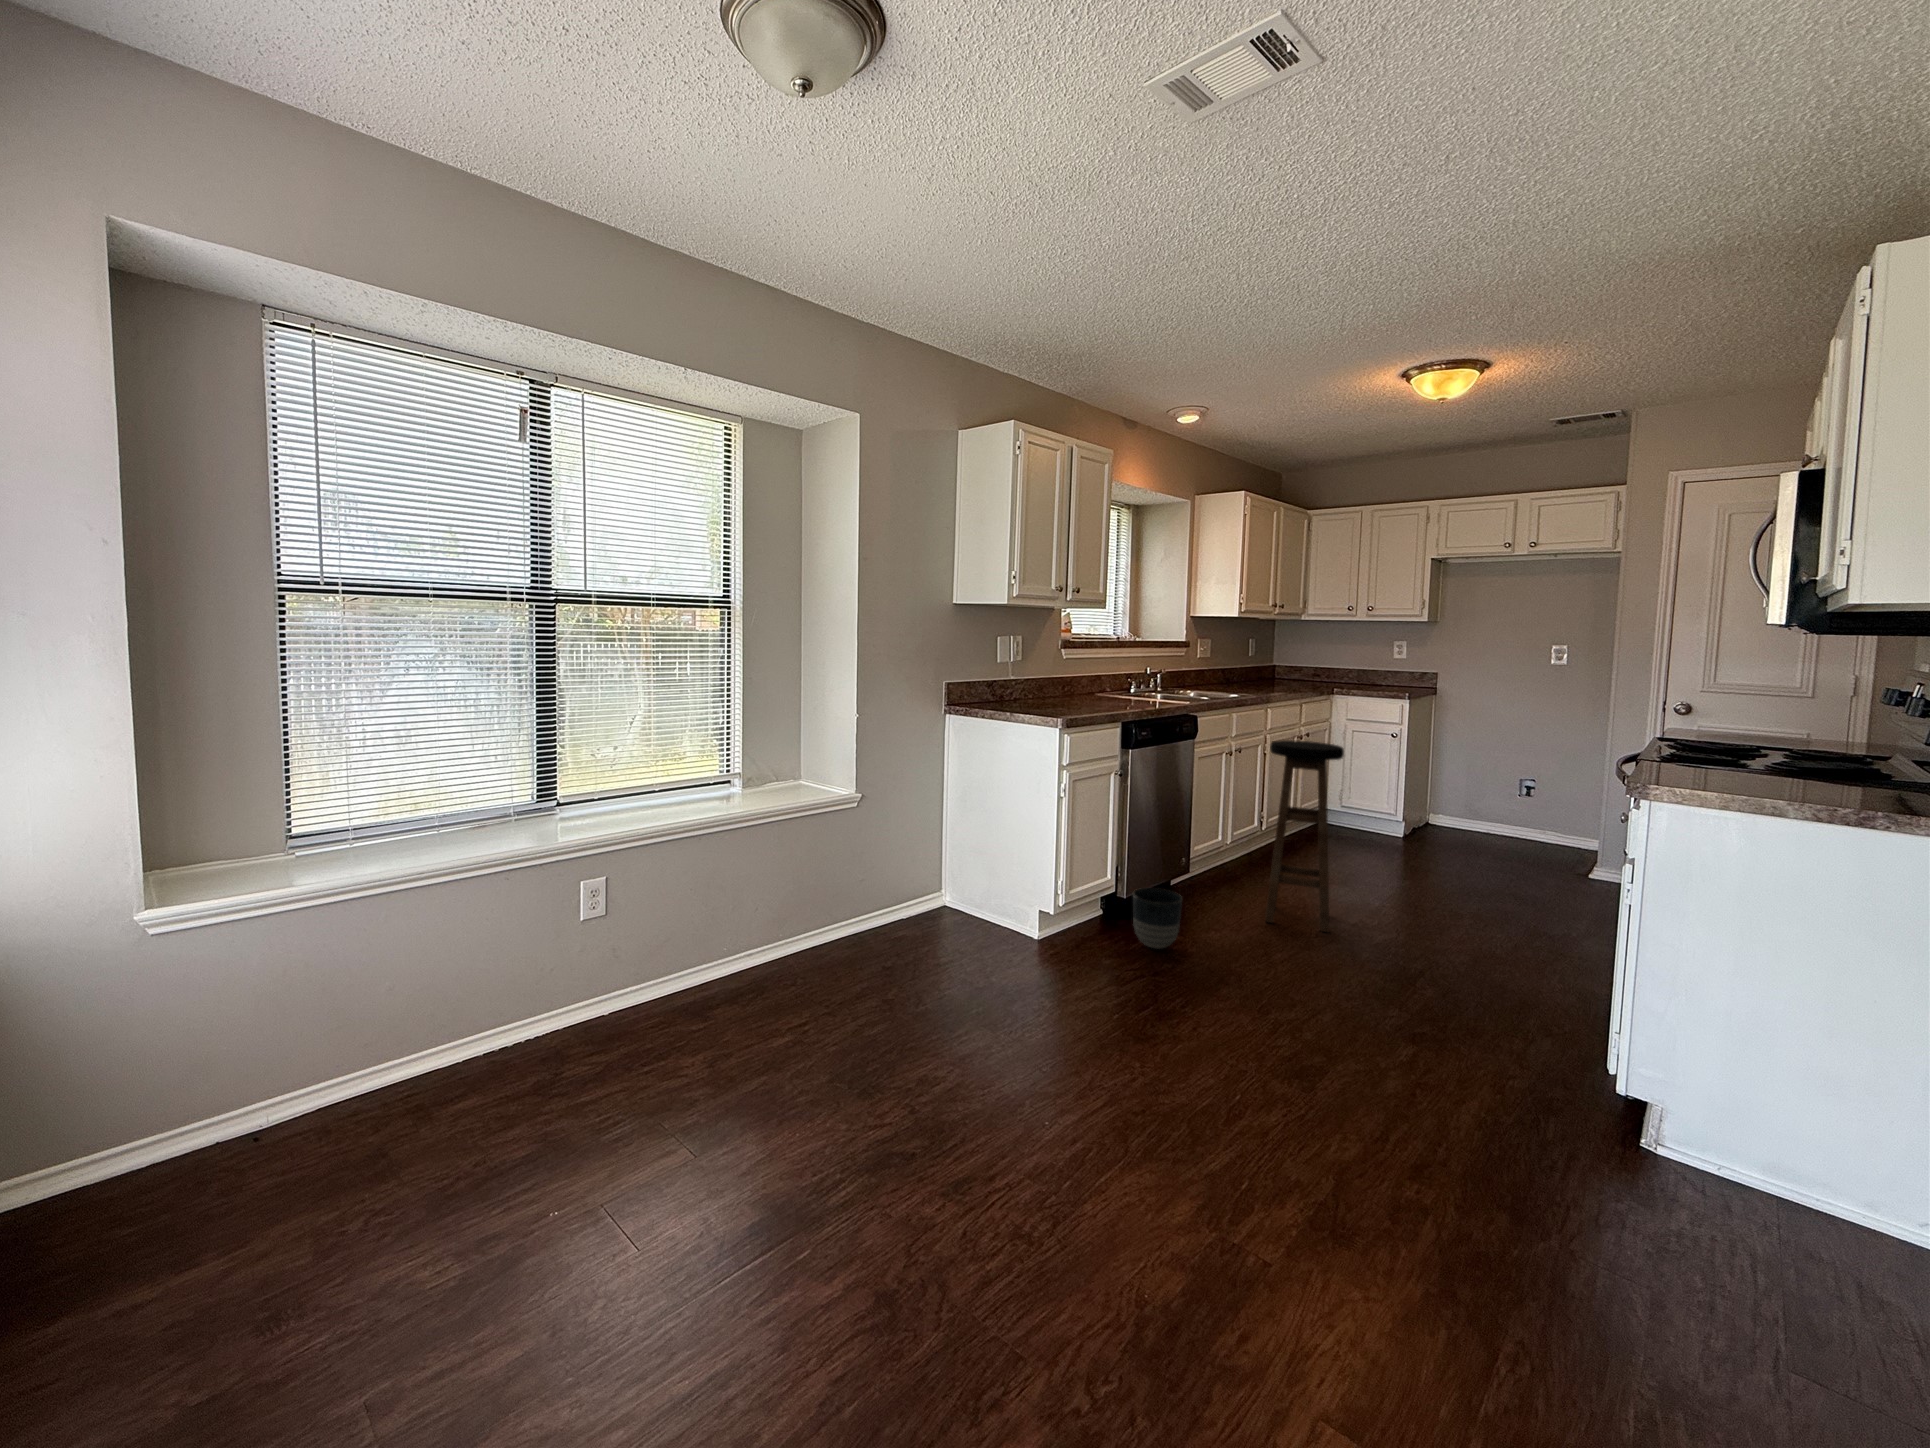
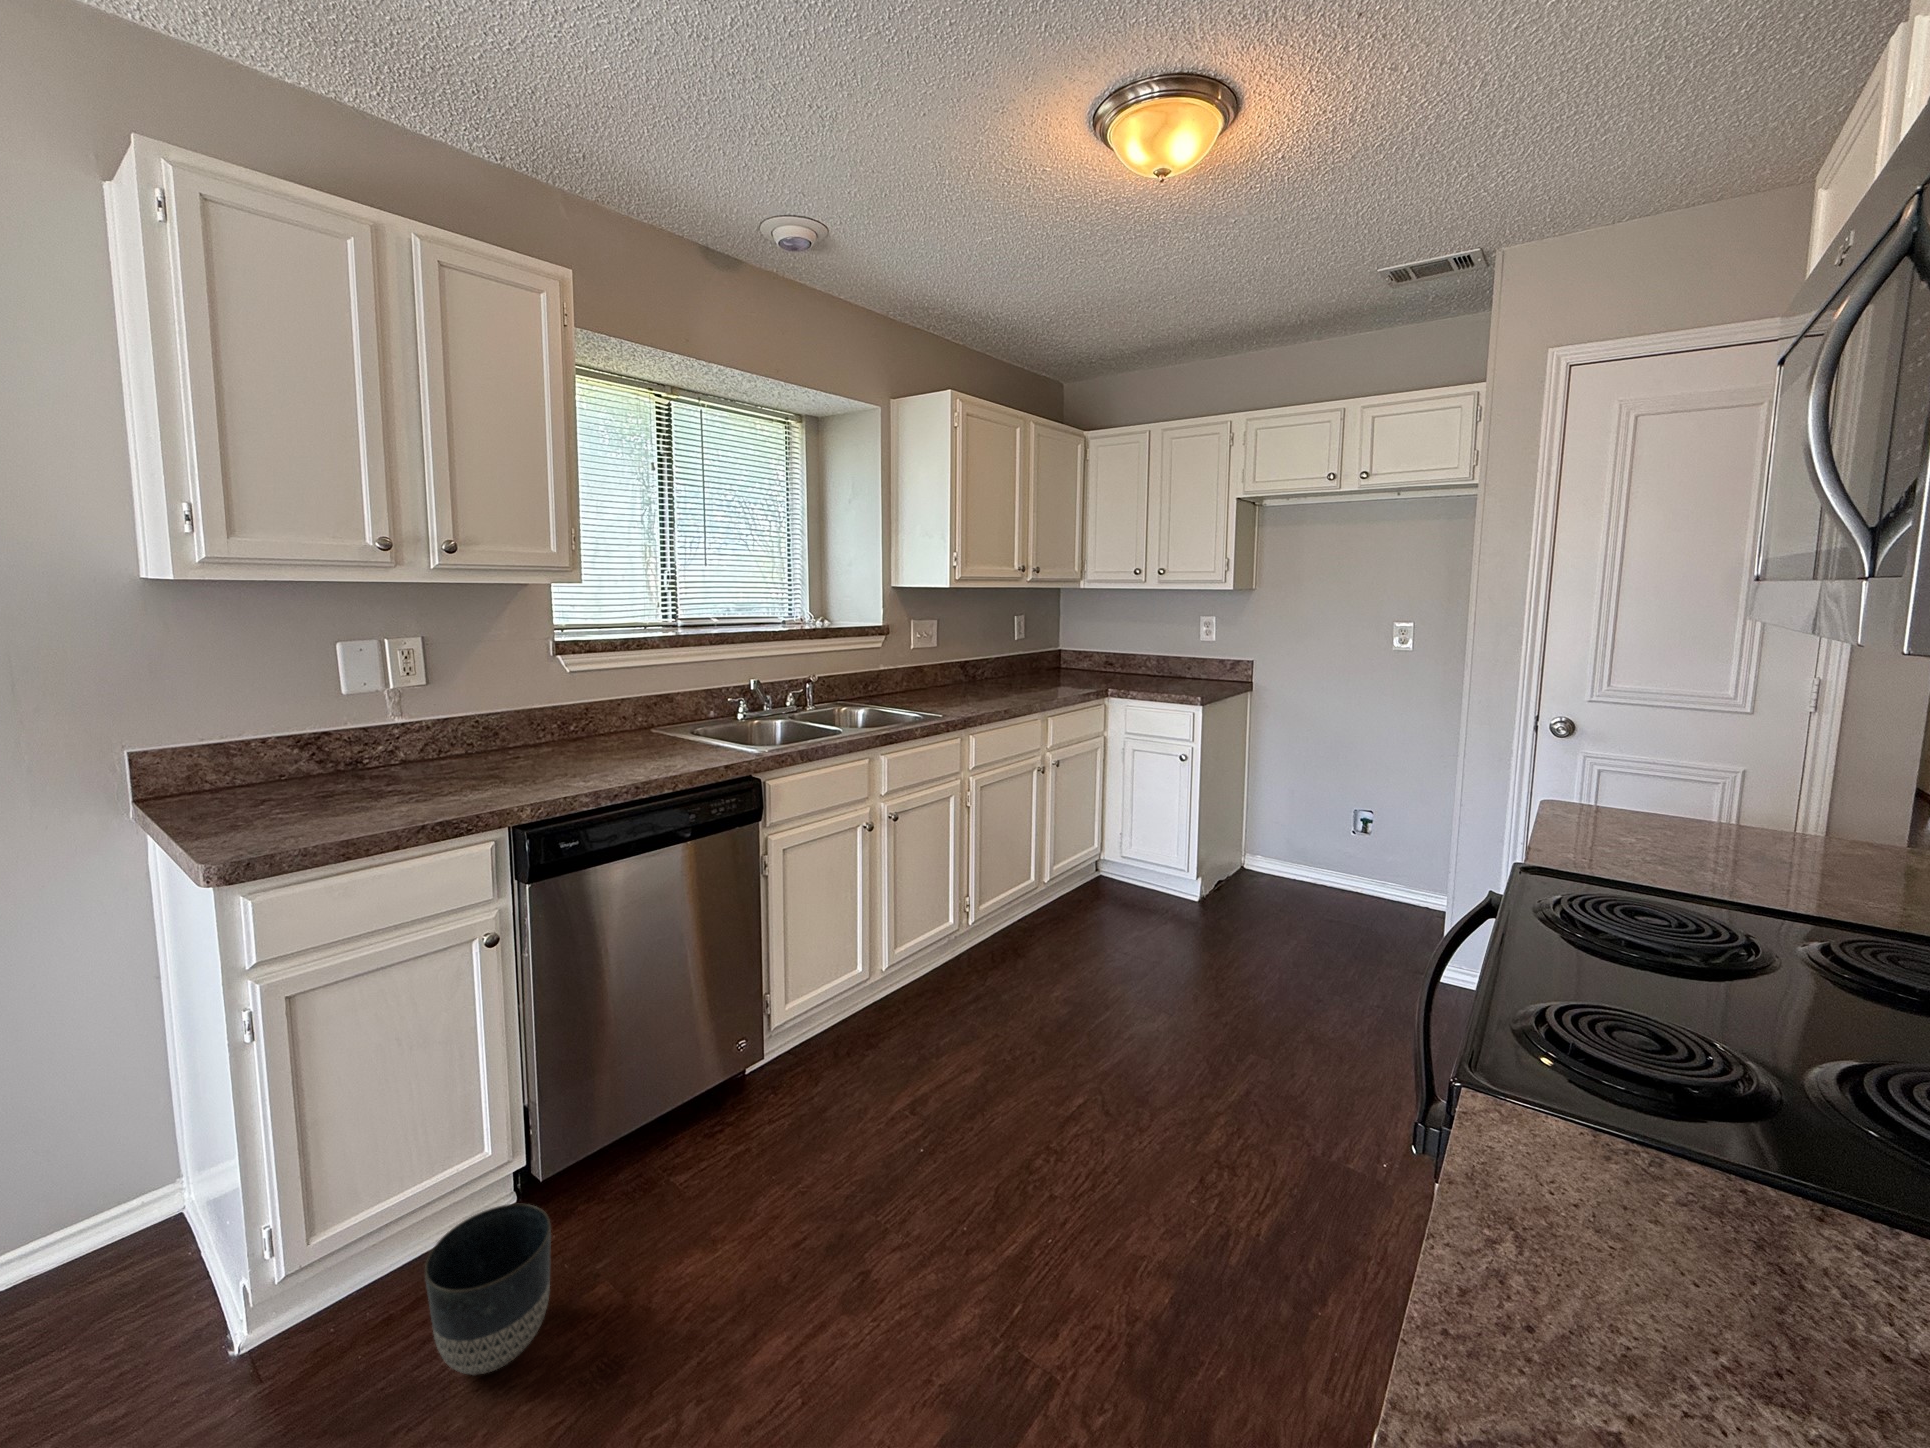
bar stool: present [1265,740,1344,933] -> none [827,830,968,1228]

